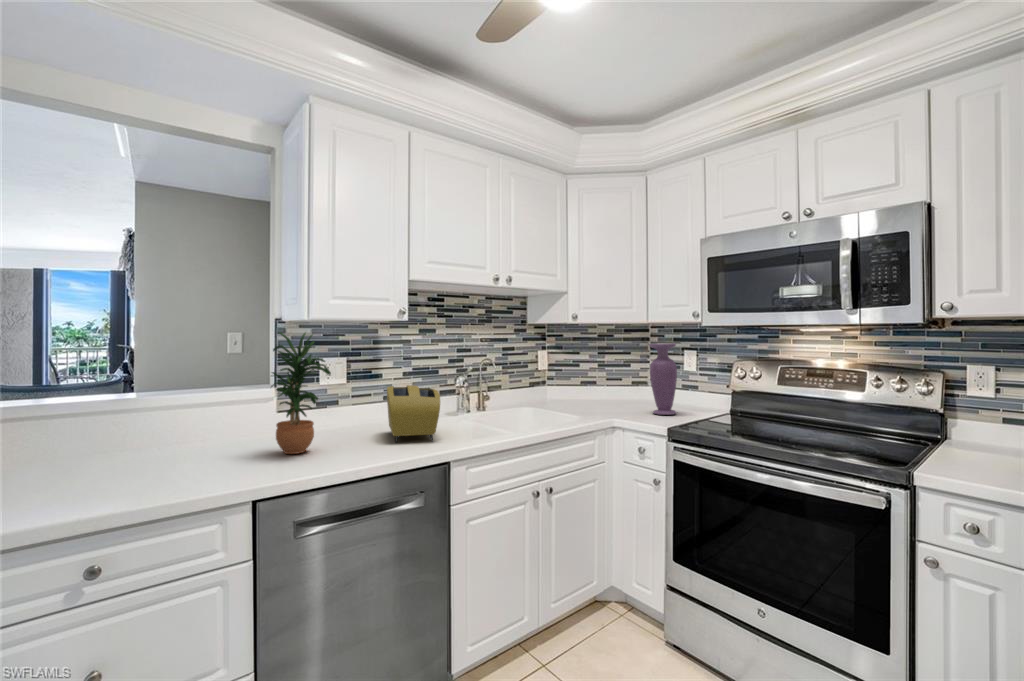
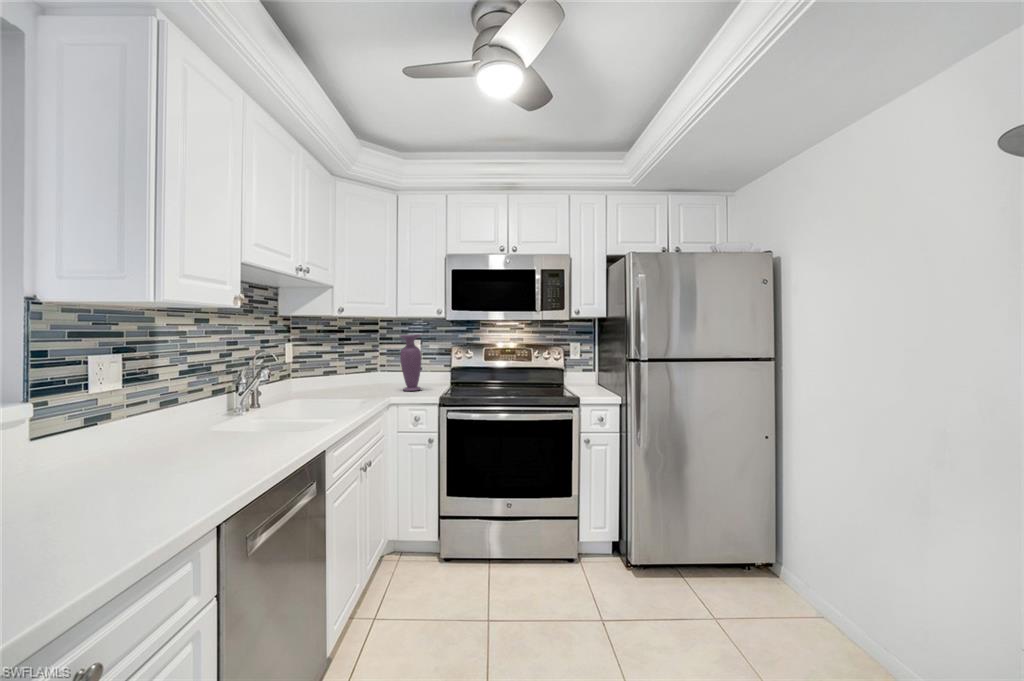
potted plant: present [271,332,331,454] -> none [52,321,168,482]
toaster: present [387,385,440,442] -> none [184,382,277,445]

